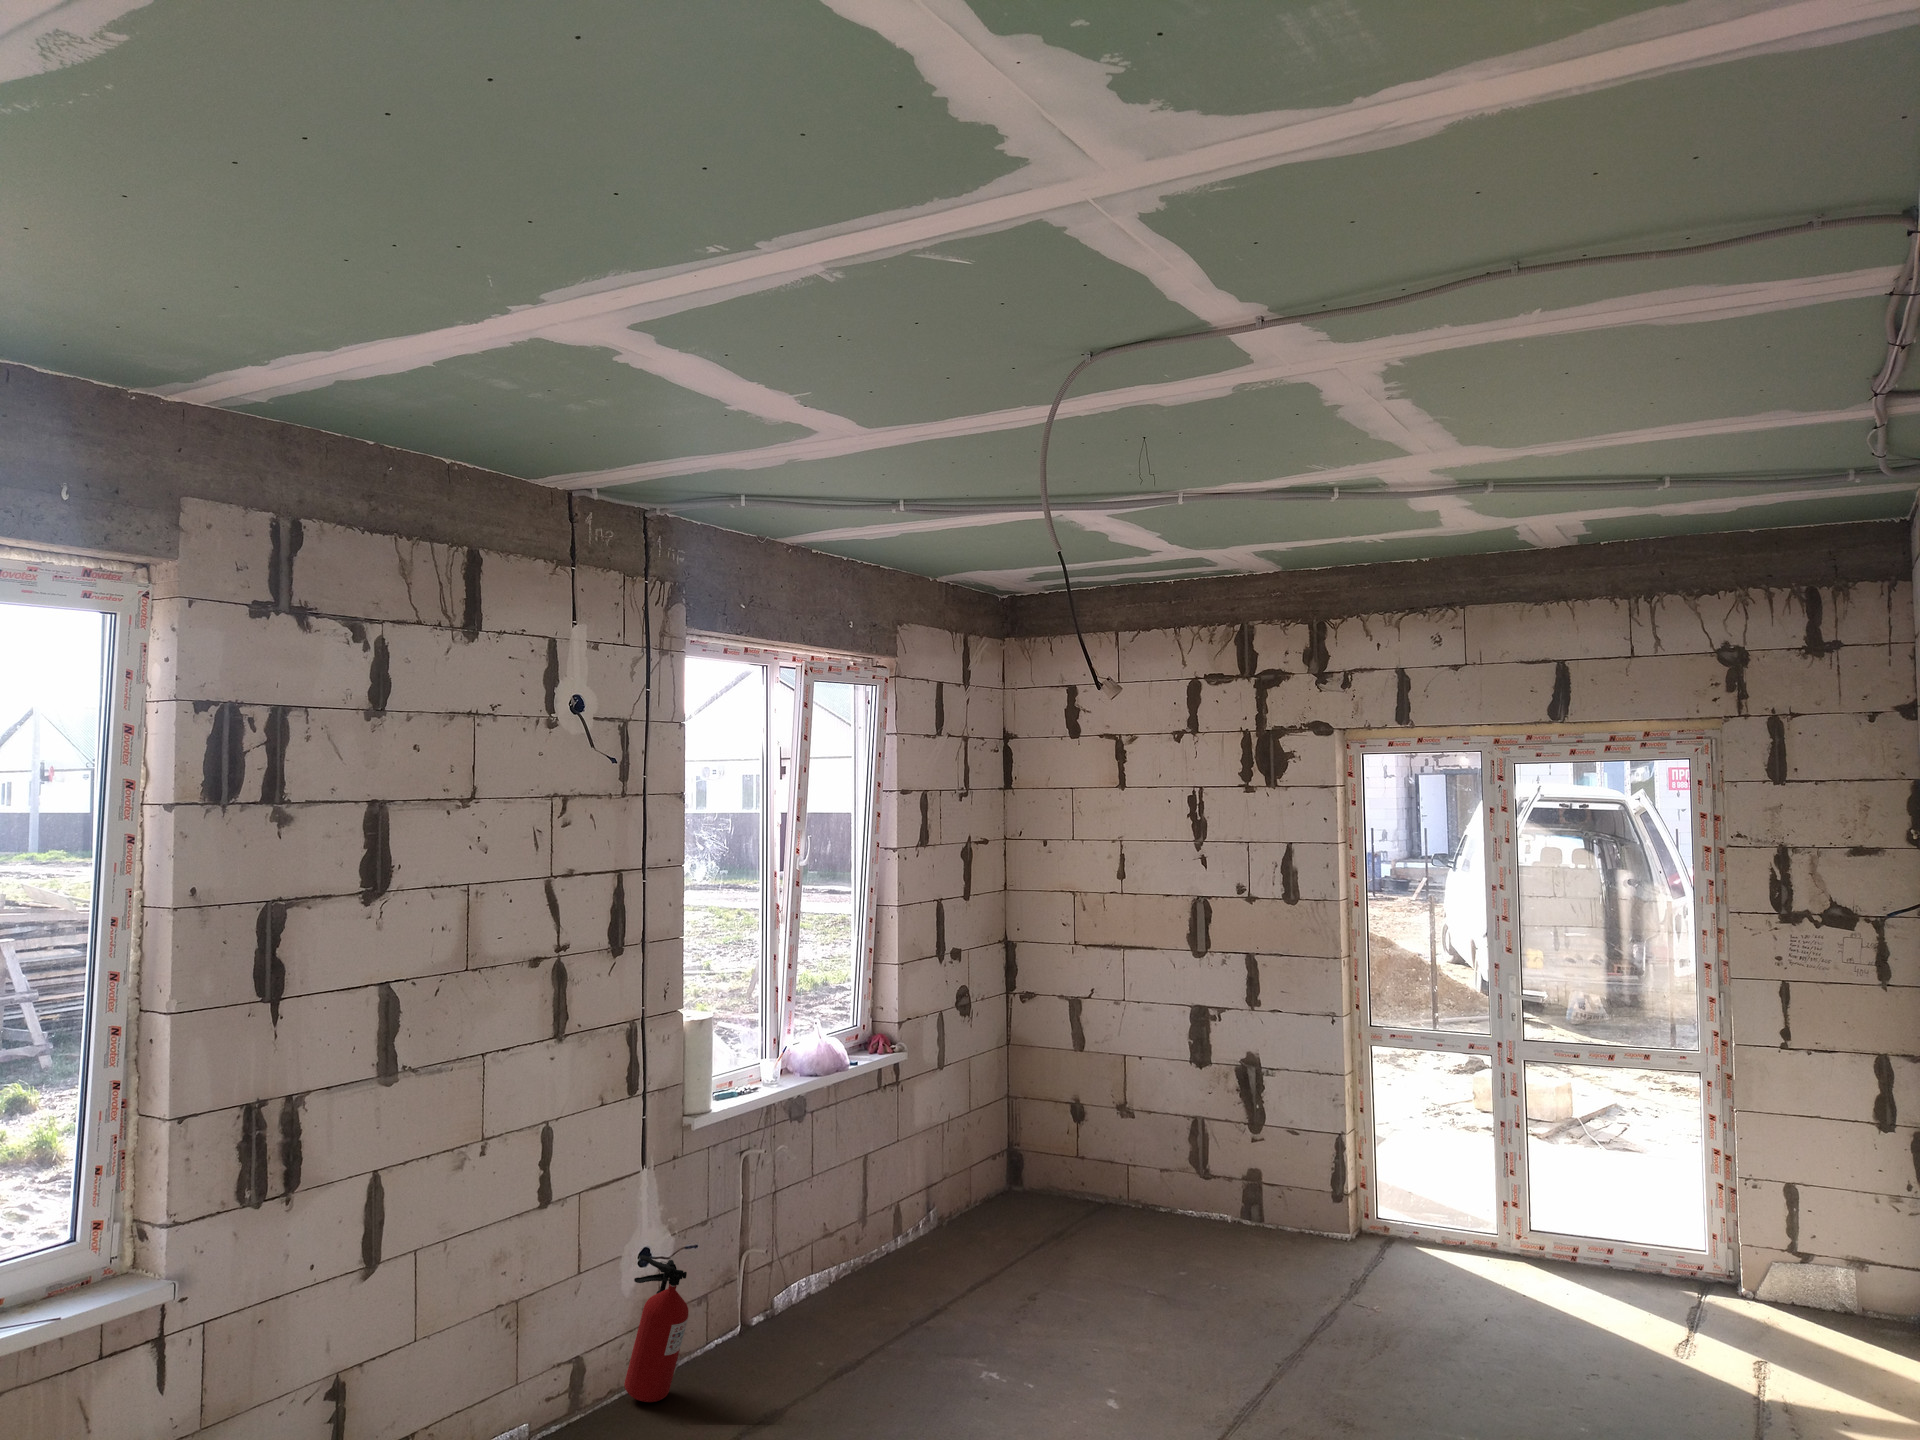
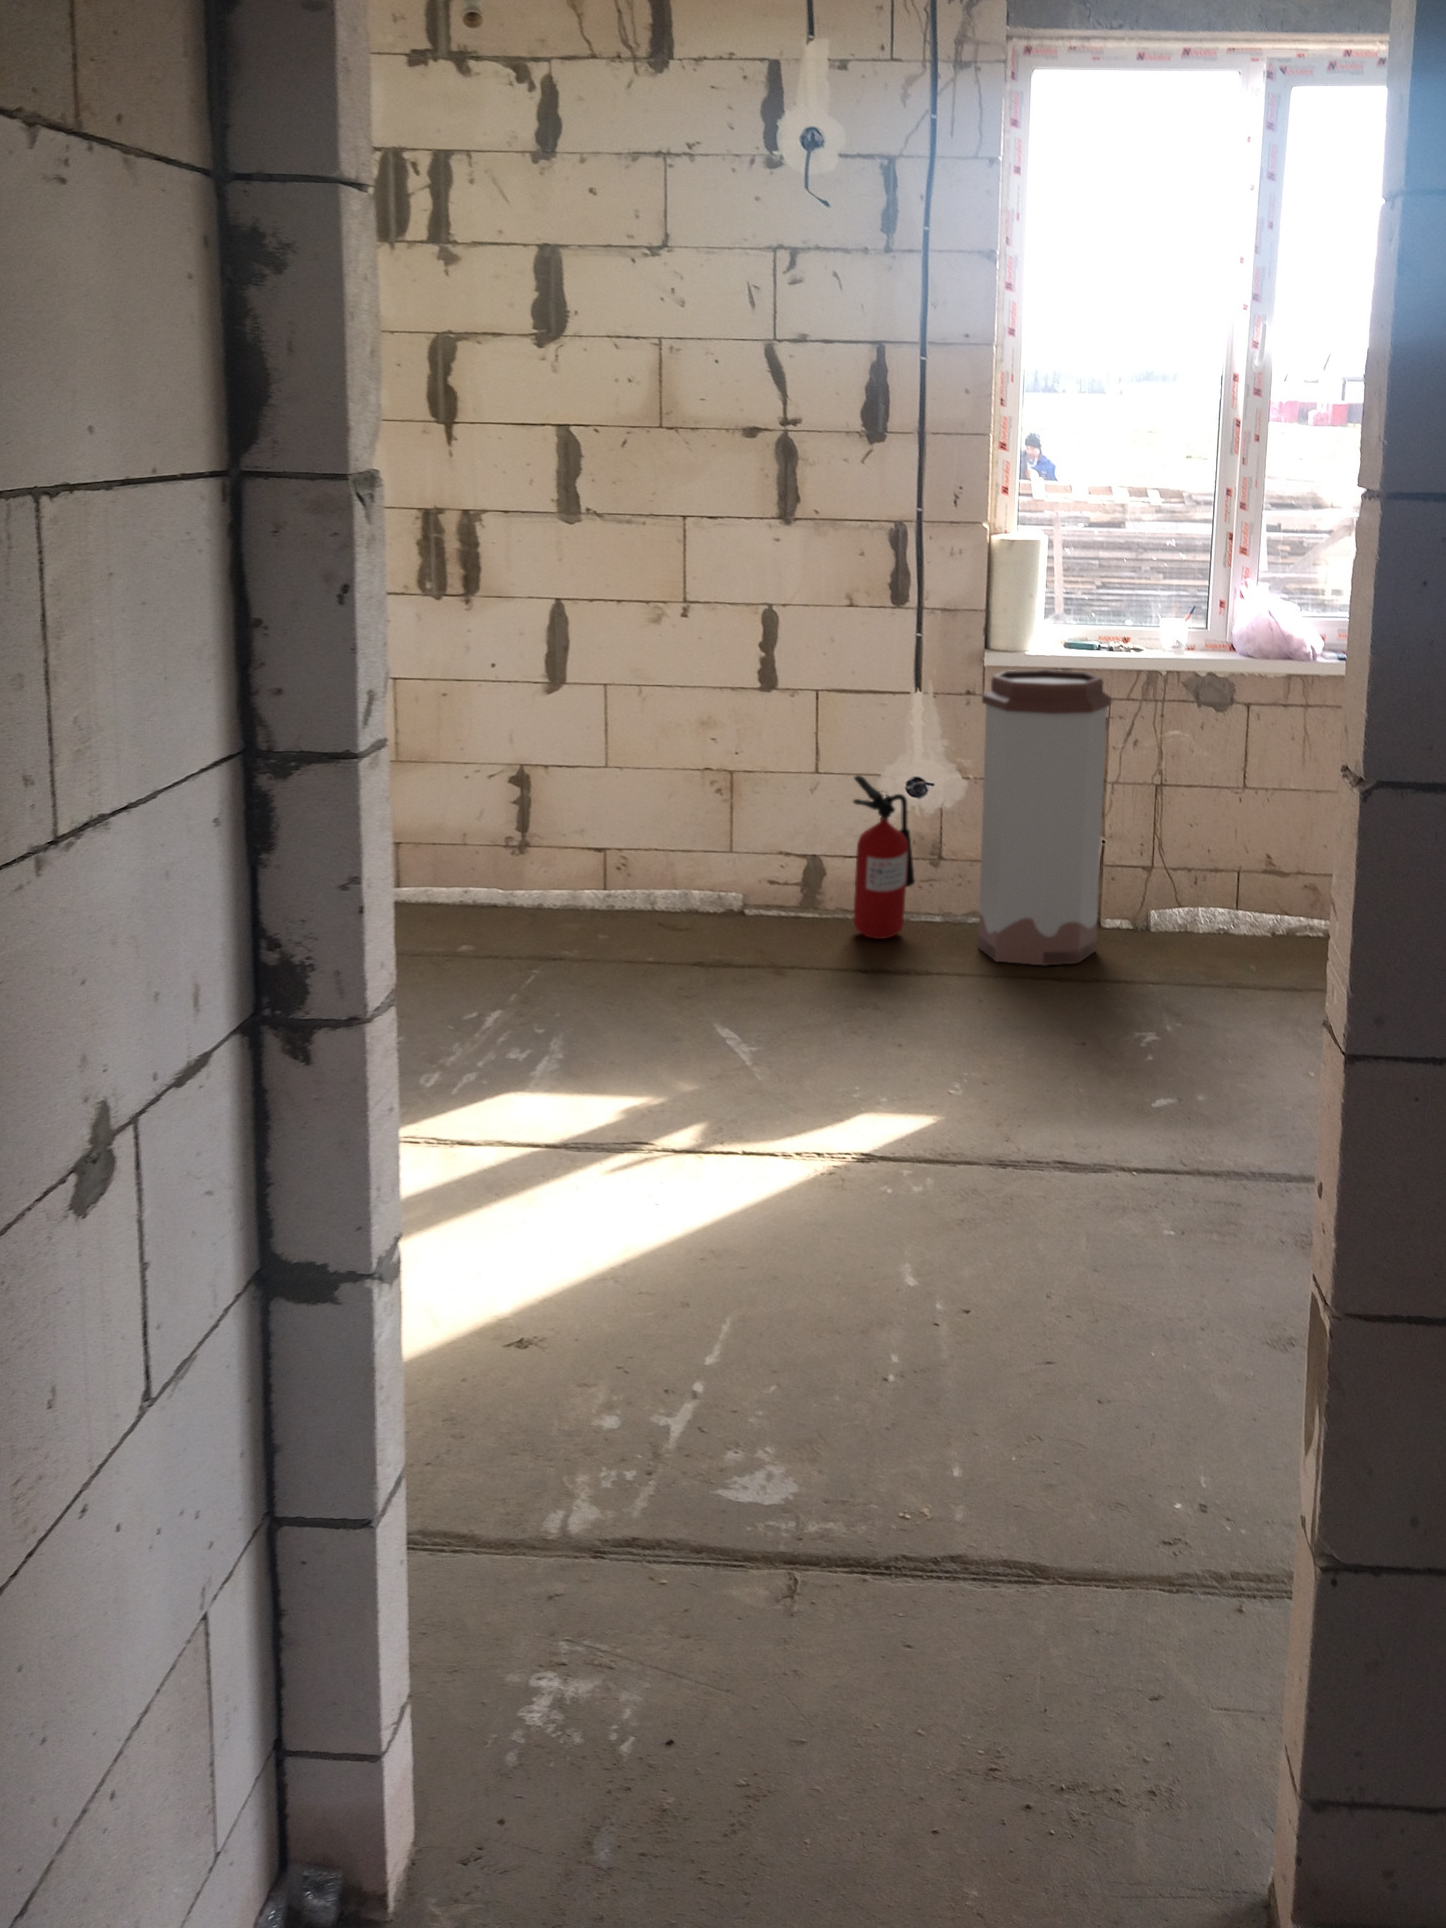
trash can: none [703,1115,803,1373] -> present [978,670,1111,965]

